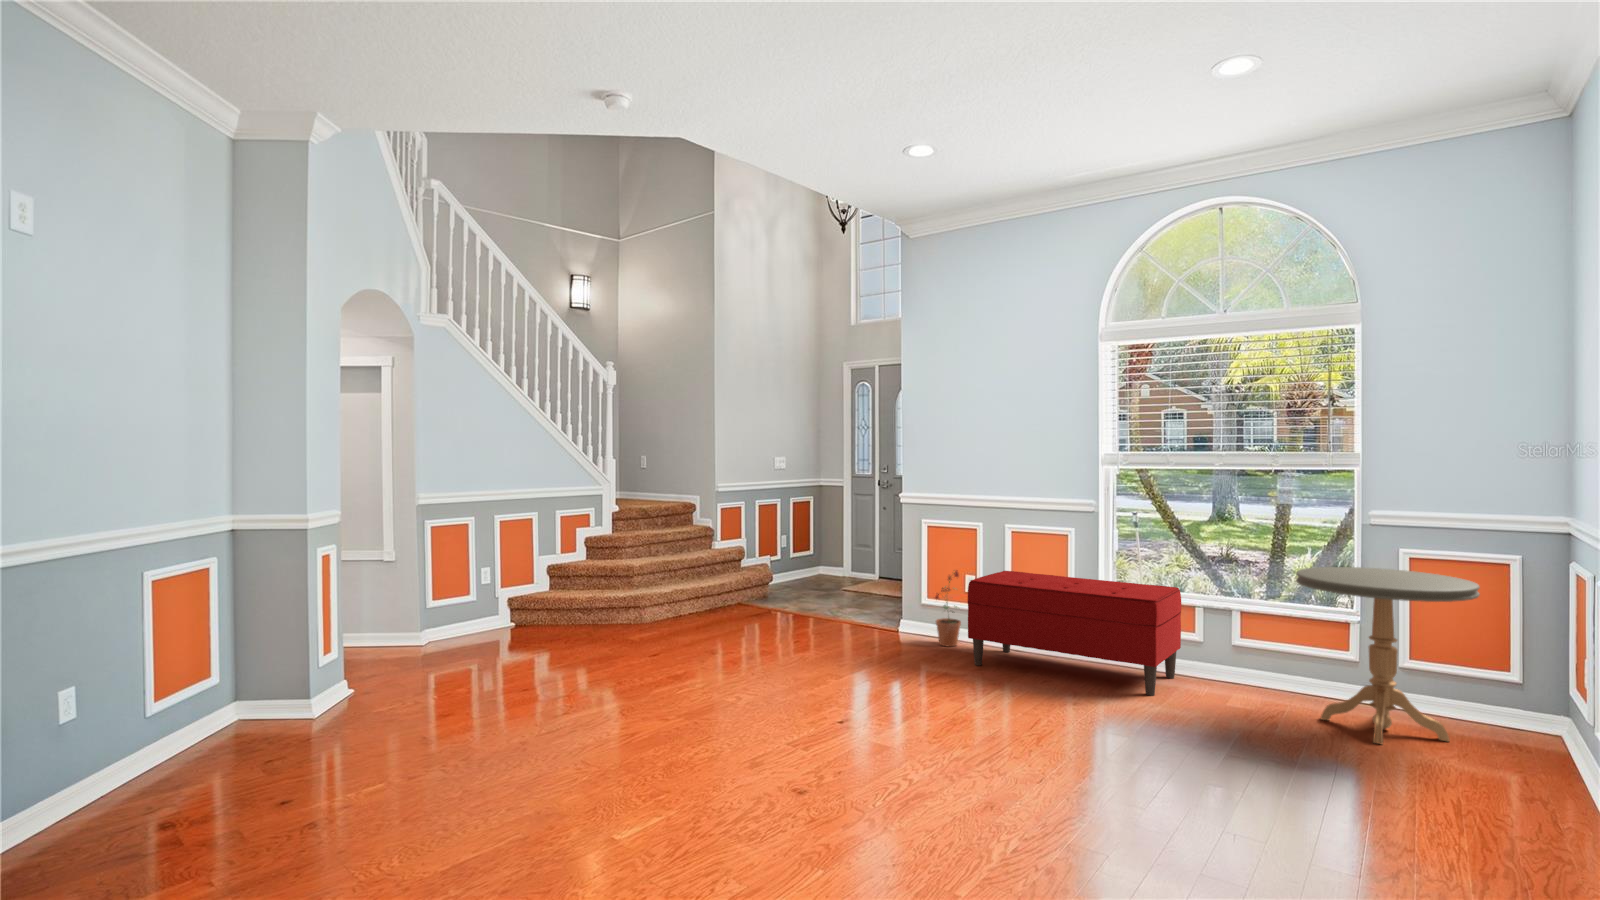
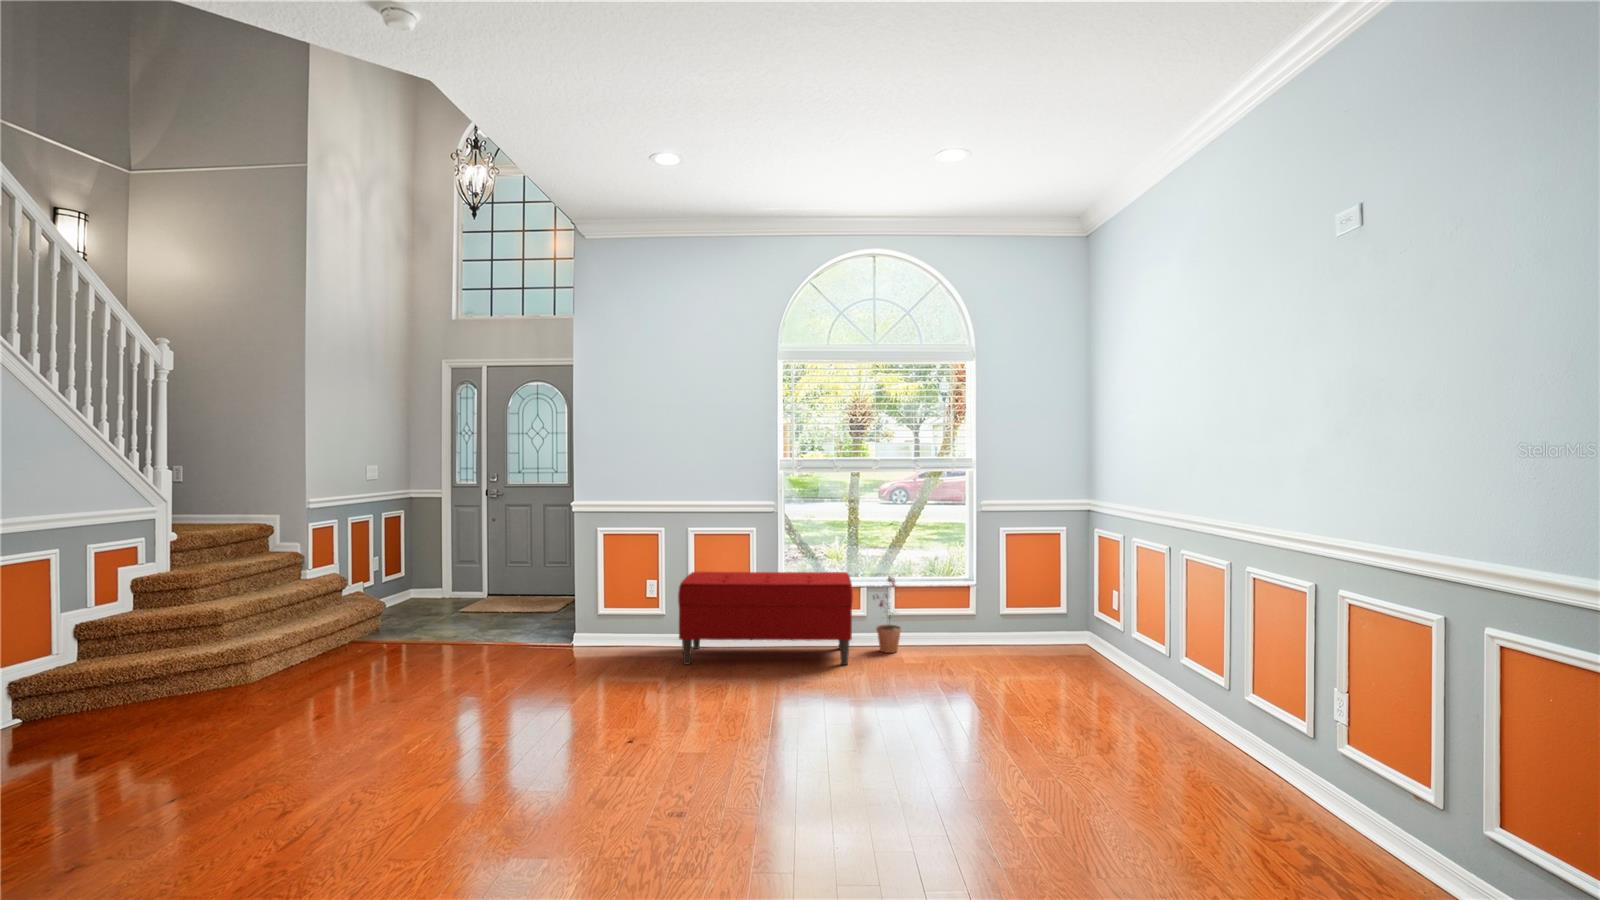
side table: present [1296,567,1480,744] -> none [947,544,1060,671]
potted plant: present [935,570,961,647] -> present [873,576,901,653]

